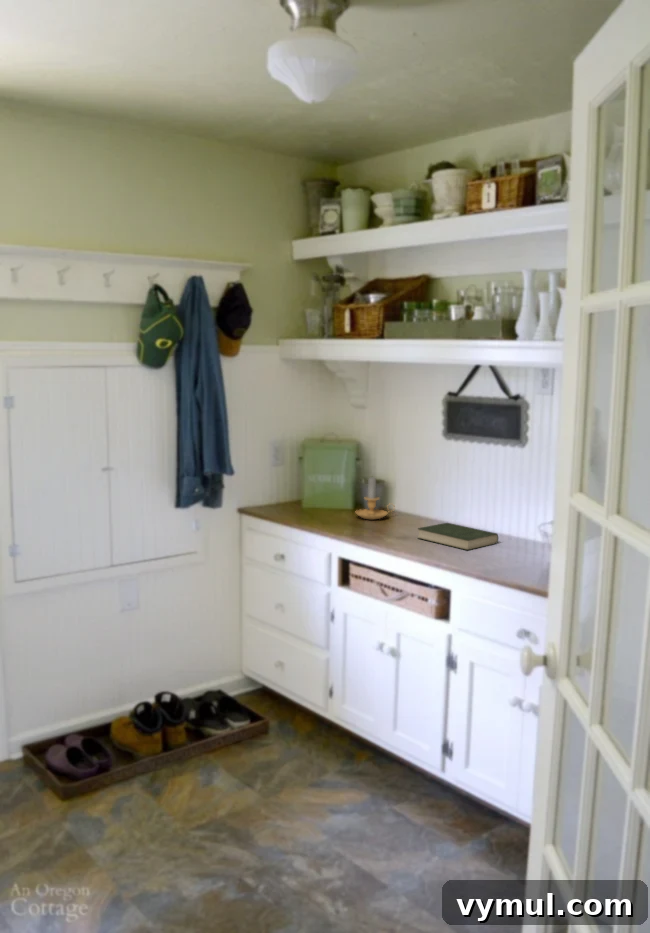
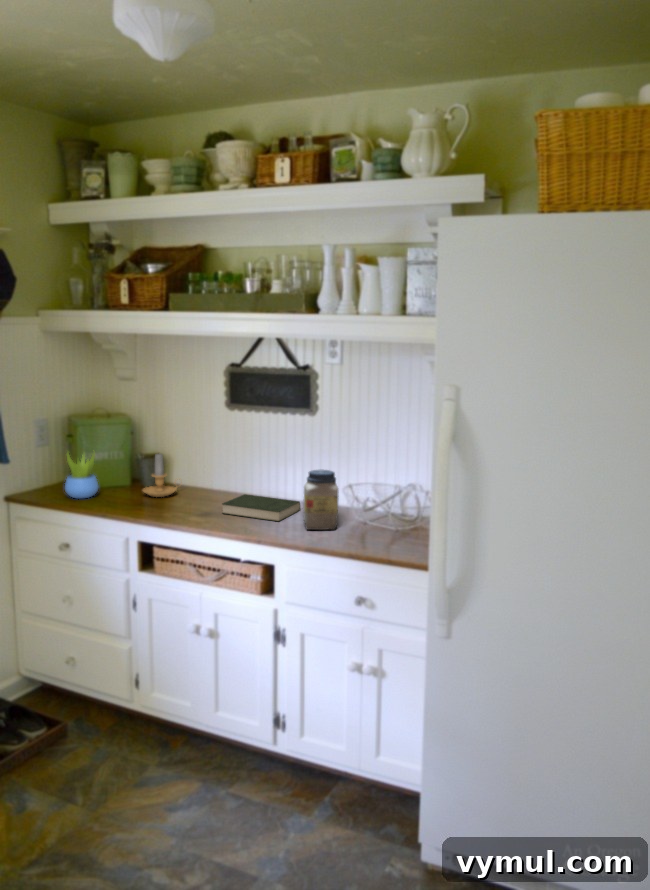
succulent plant: none [287,468,317,514] -> present [65,454,98,499]
jar: none [489,500,527,563] -> present [304,470,339,530]

